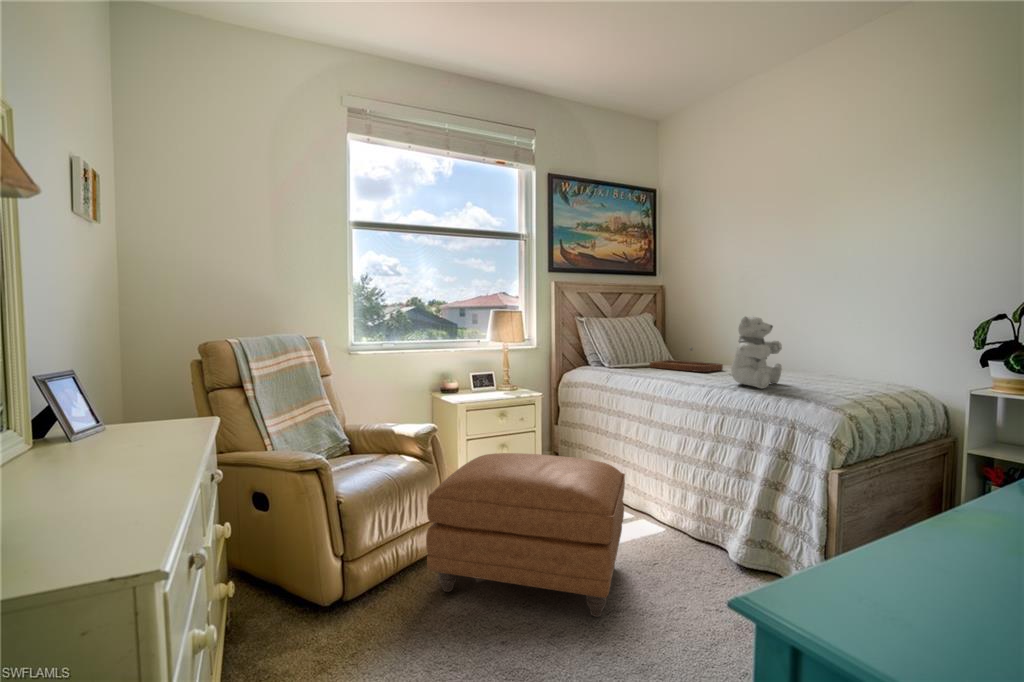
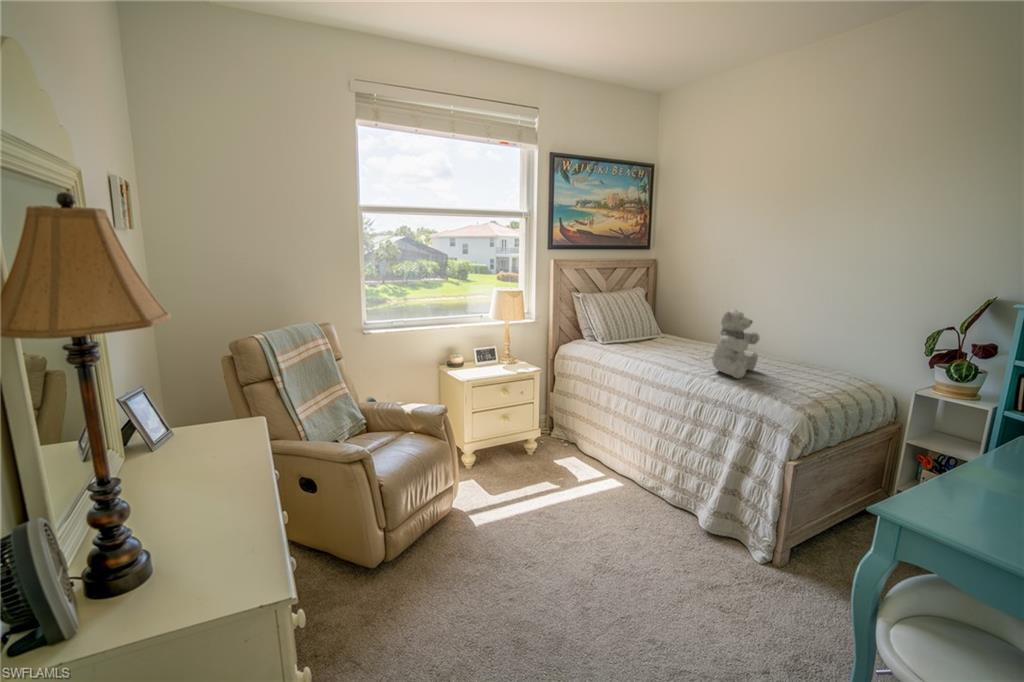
tray: present [650,348,723,372] -> none [639,326,706,352]
ottoman: present [426,453,625,617] -> none [439,434,612,580]

